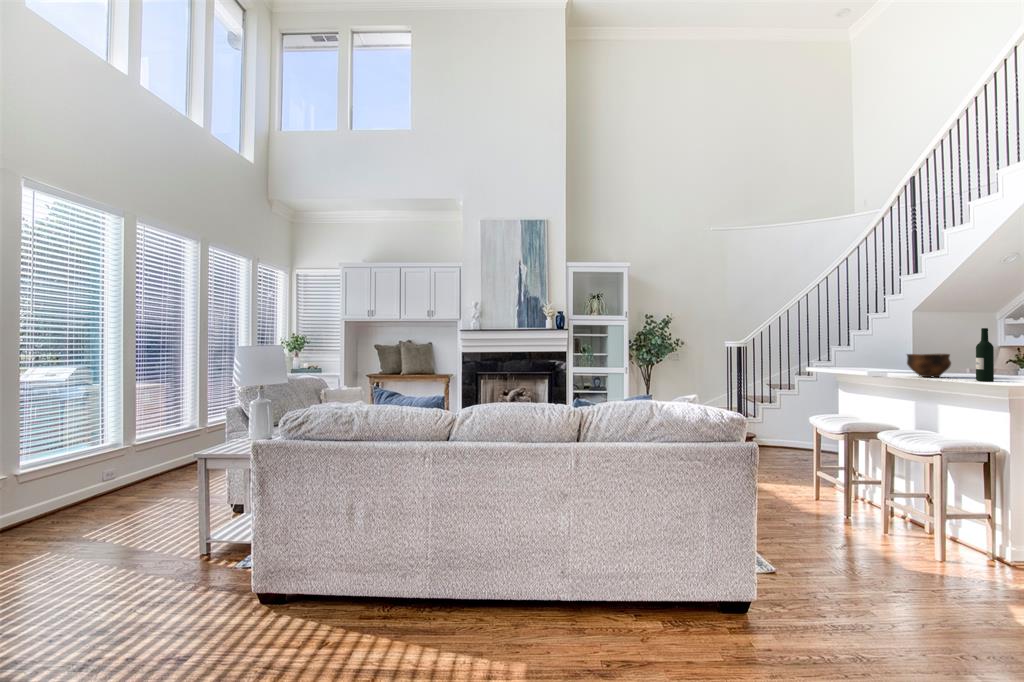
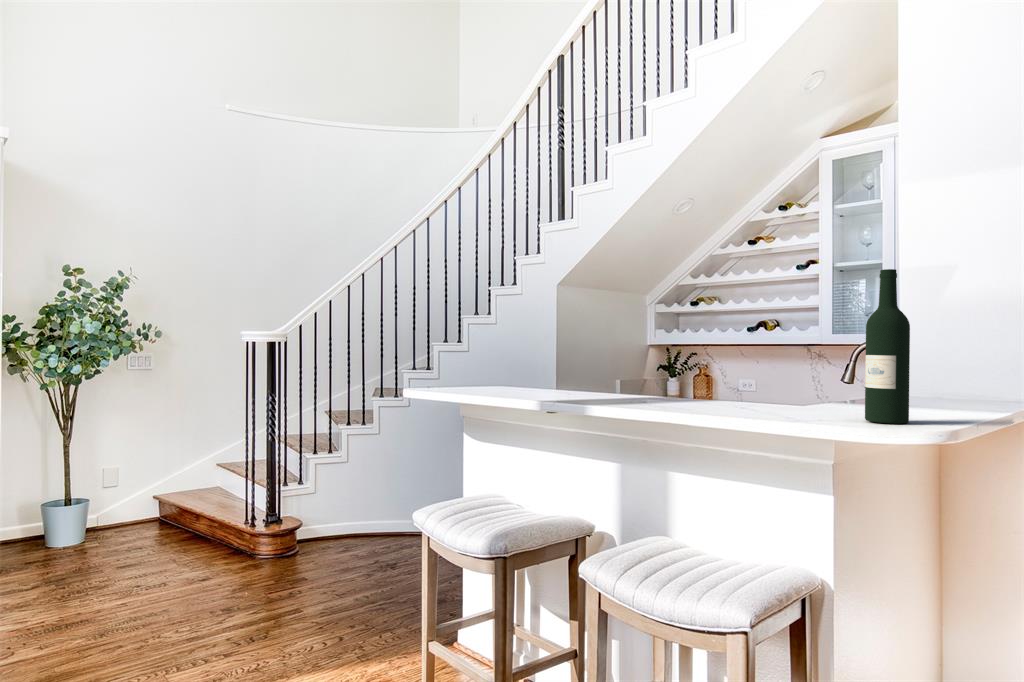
bowl: present [907,354,951,377] -> none [658,347,756,410]

